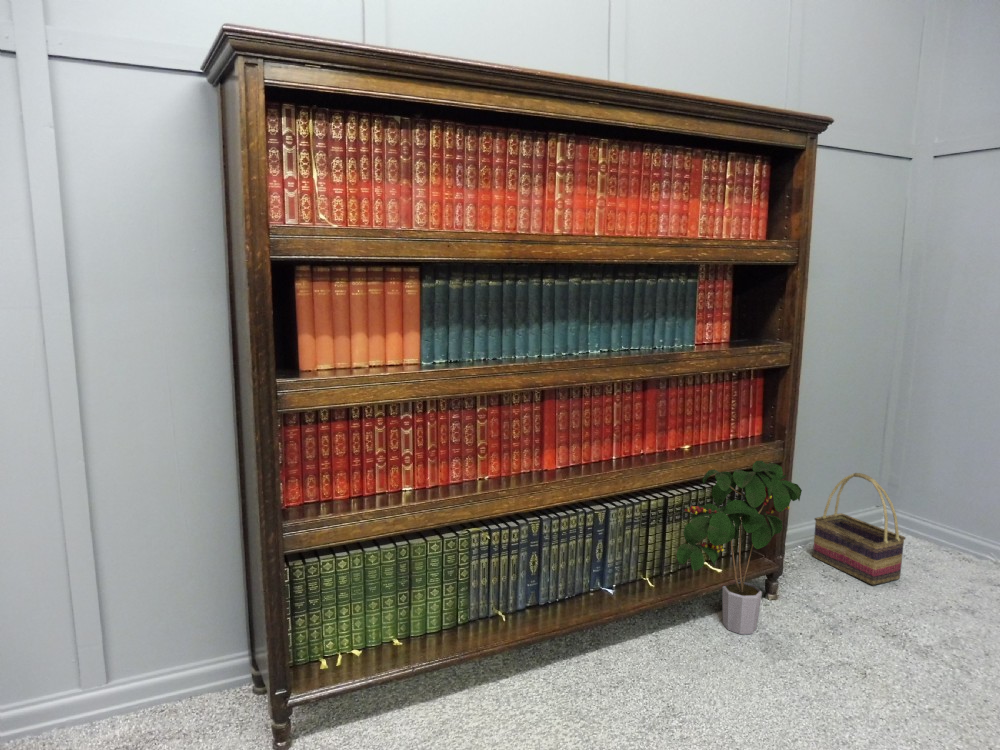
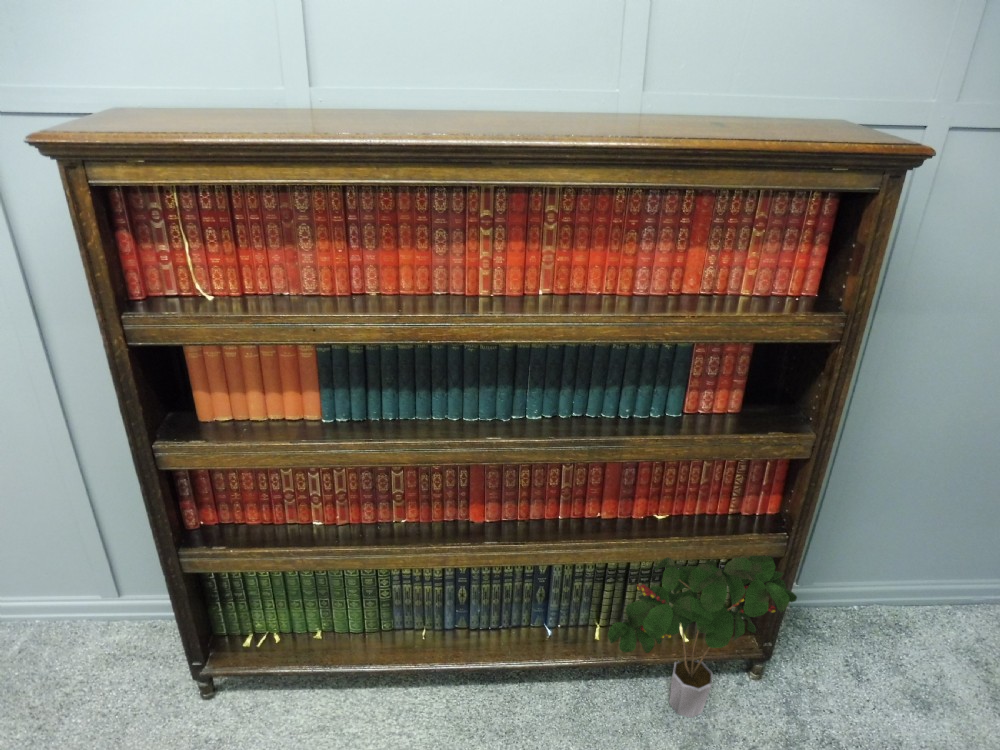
basket: present [813,473,905,585] -> none [861,564,966,699]

